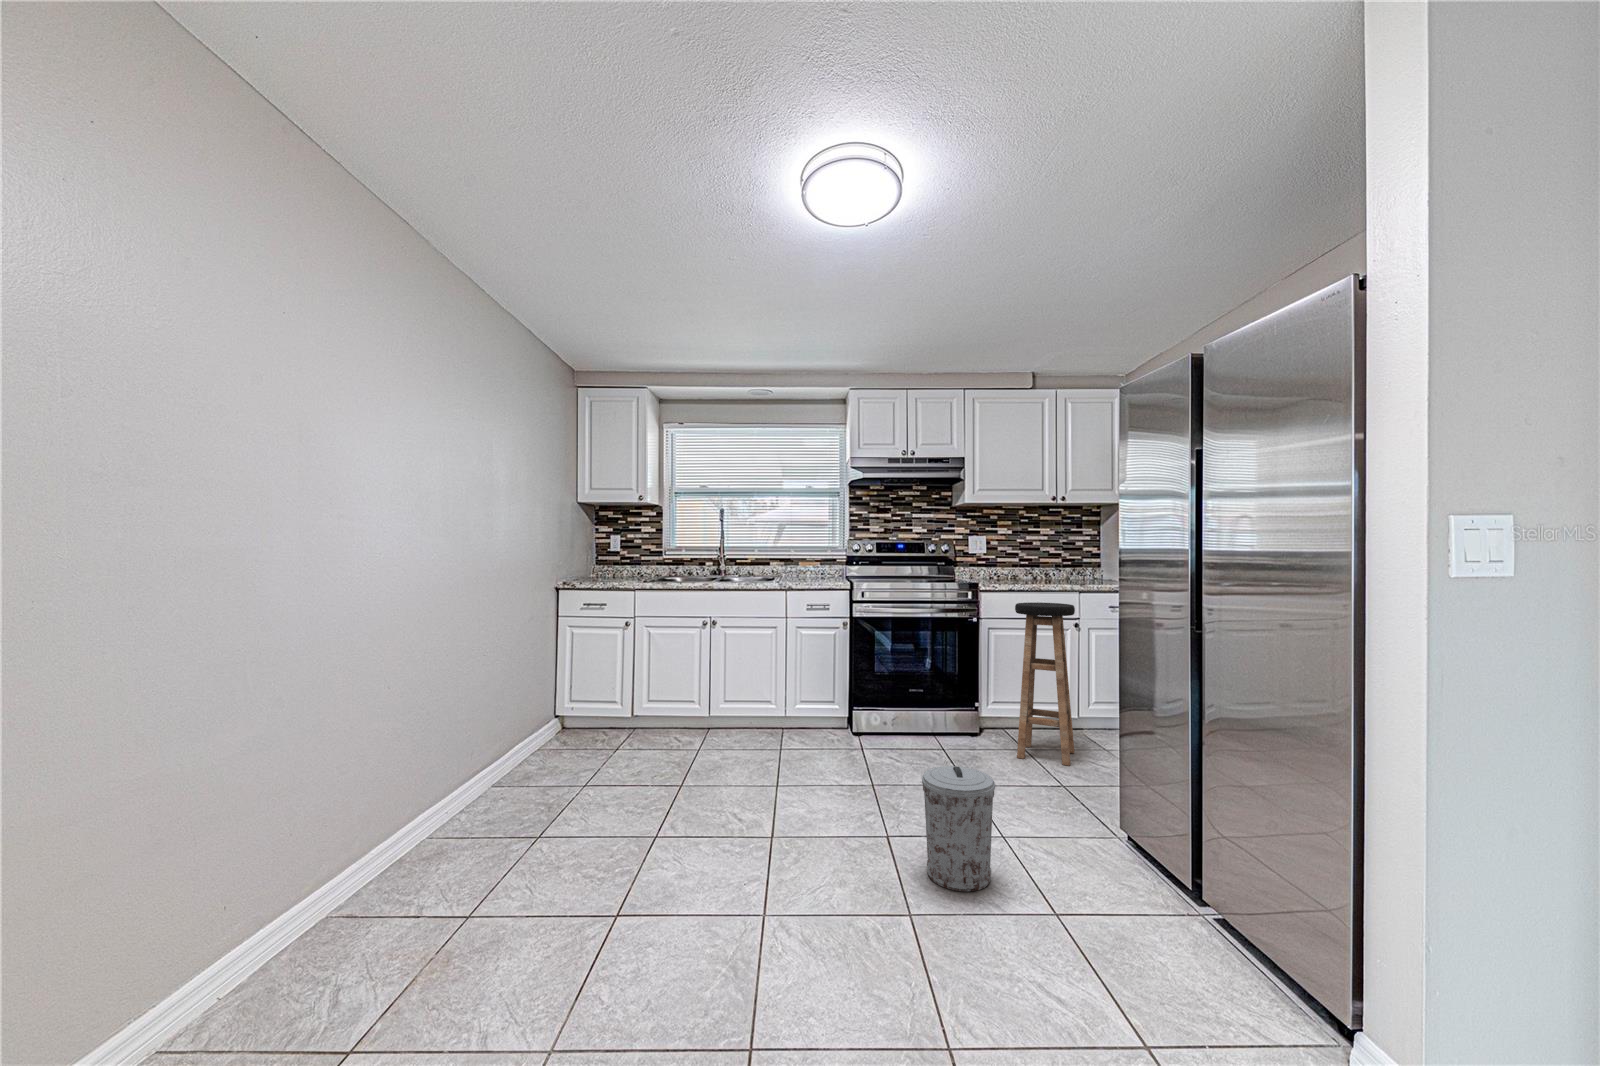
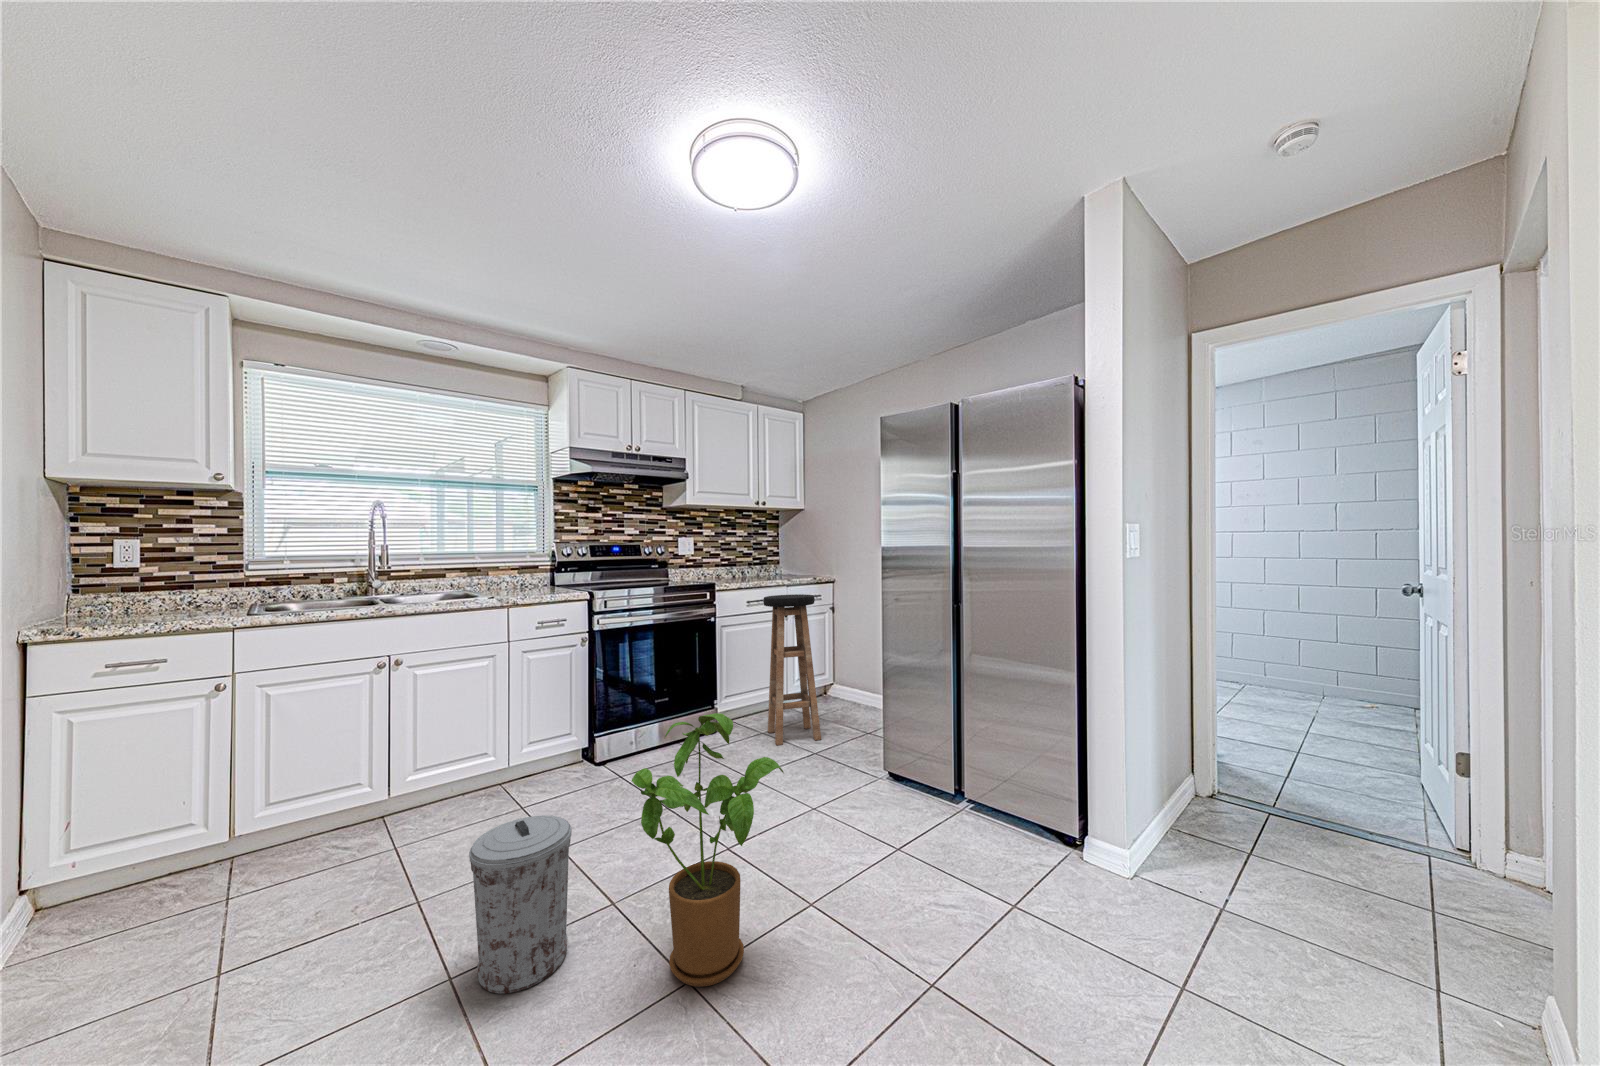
house plant: none [740,684,850,871] -> present [632,713,784,987]
trash can: present [922,766,995,892] -> present [469,815,572,994]

